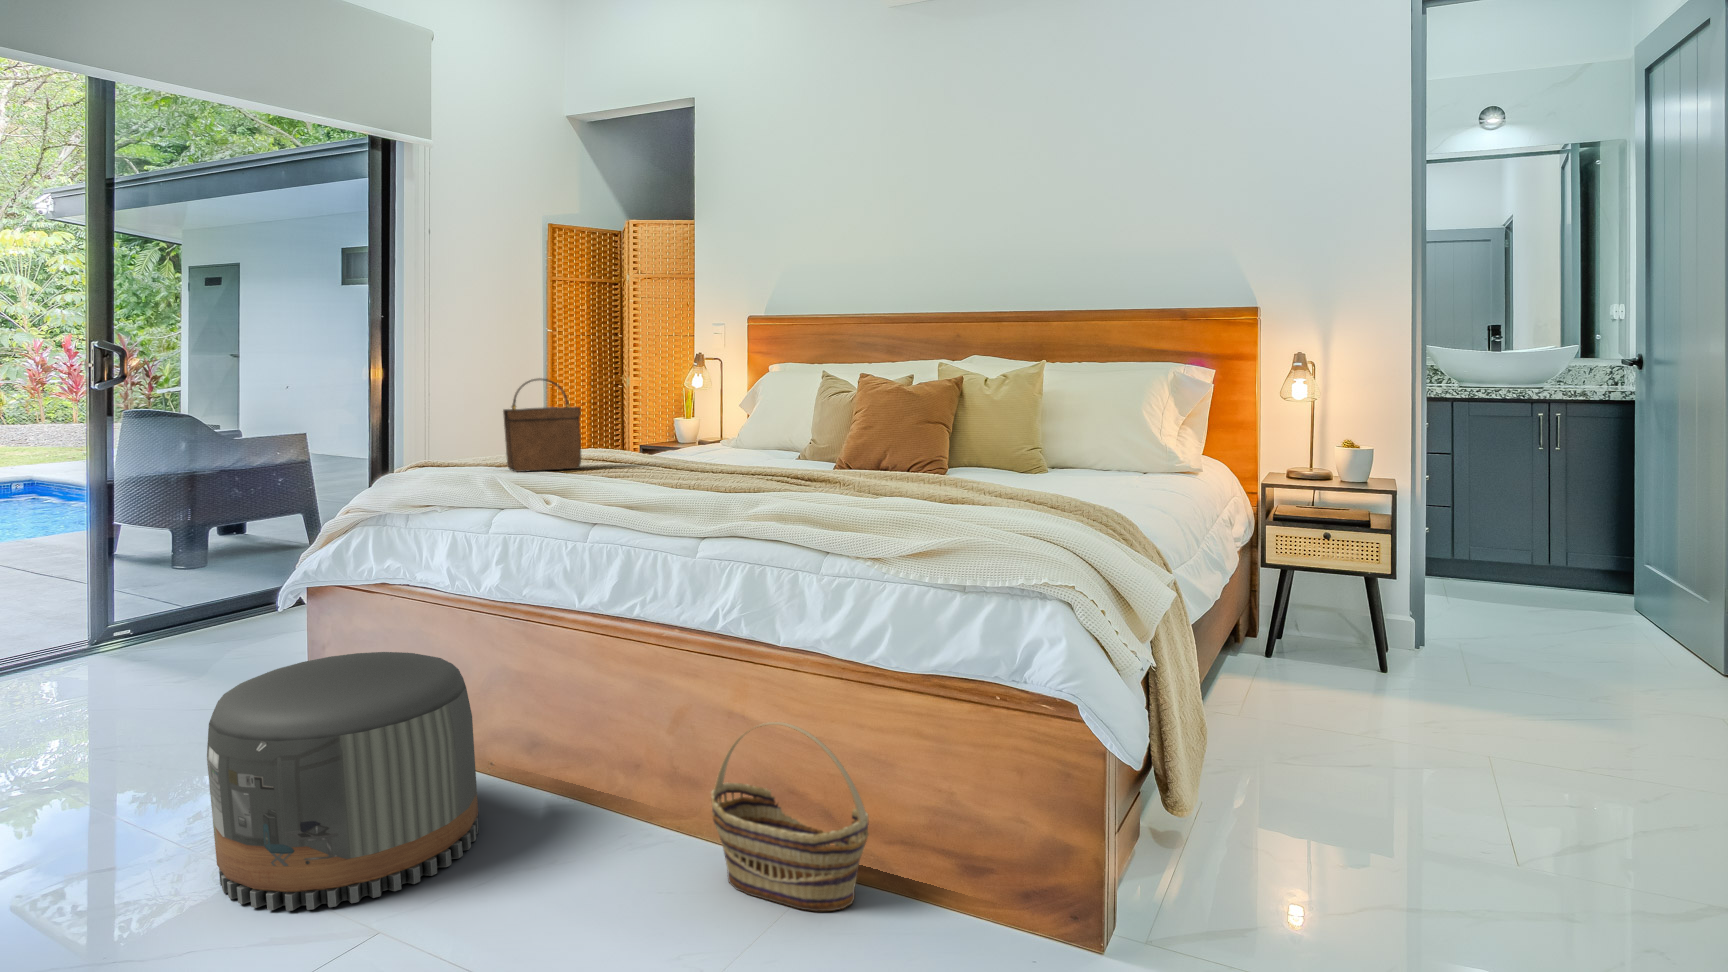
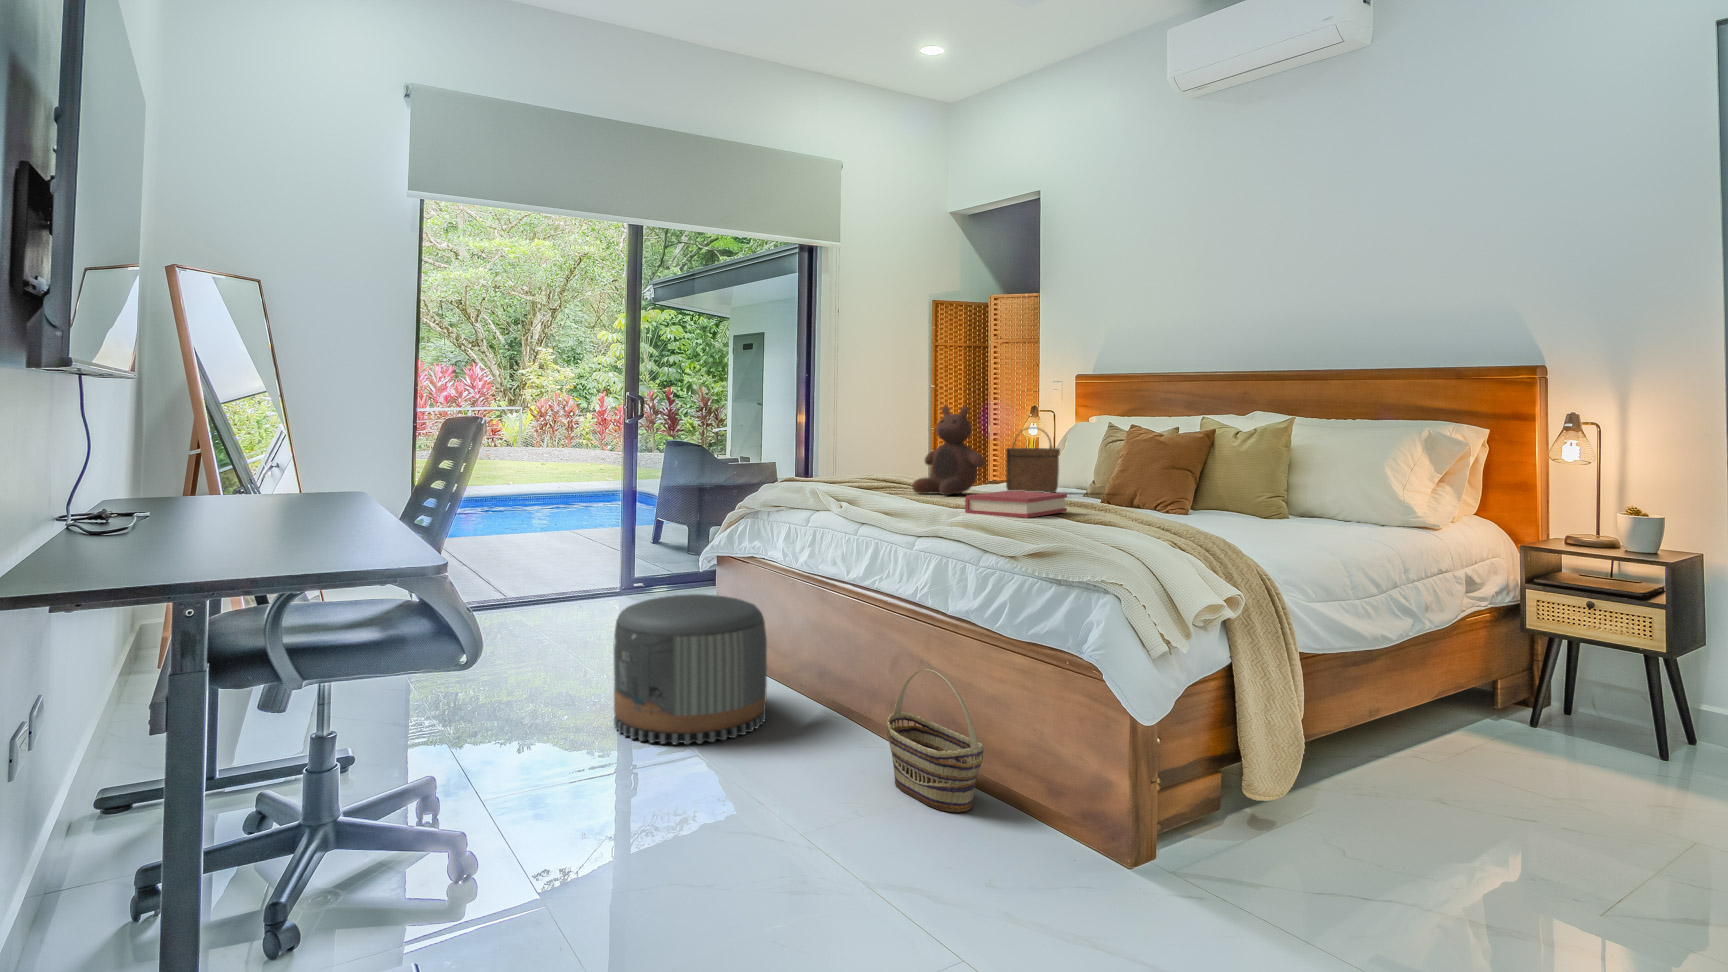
stuffed bear: none [623,354,717,473] -> present [912,406,985,495]
handbag: present [503,378,581,472] -> present [1006,427,1060,493]
hardback book: none [767,464,875,501] -> present [965,491,1067,518]

